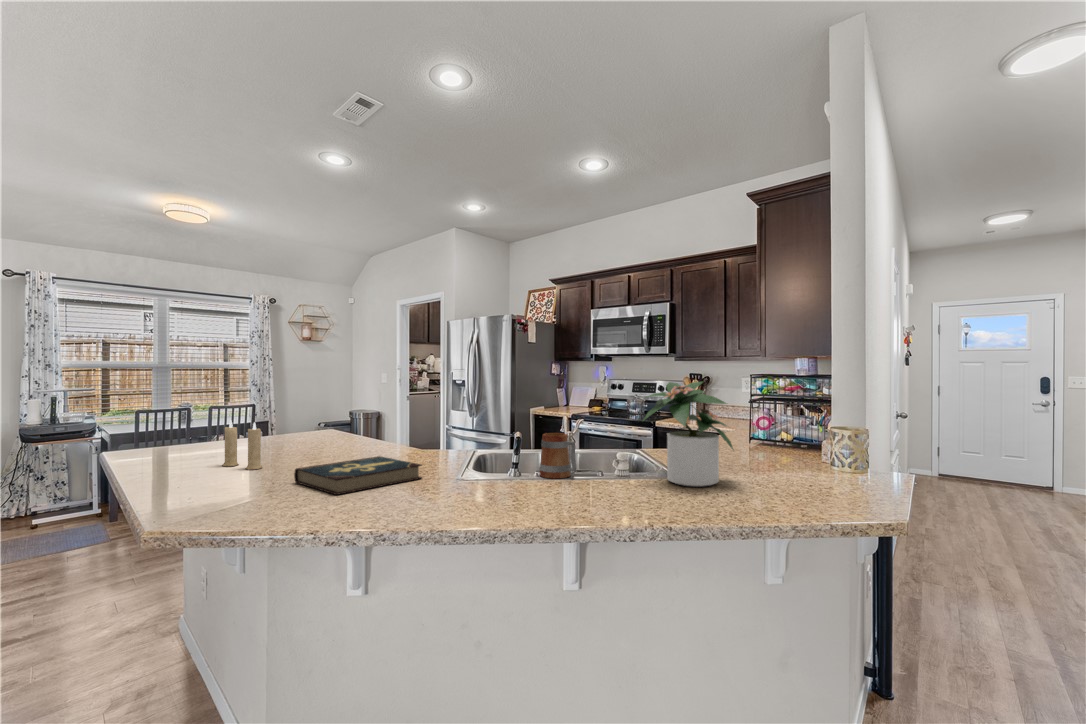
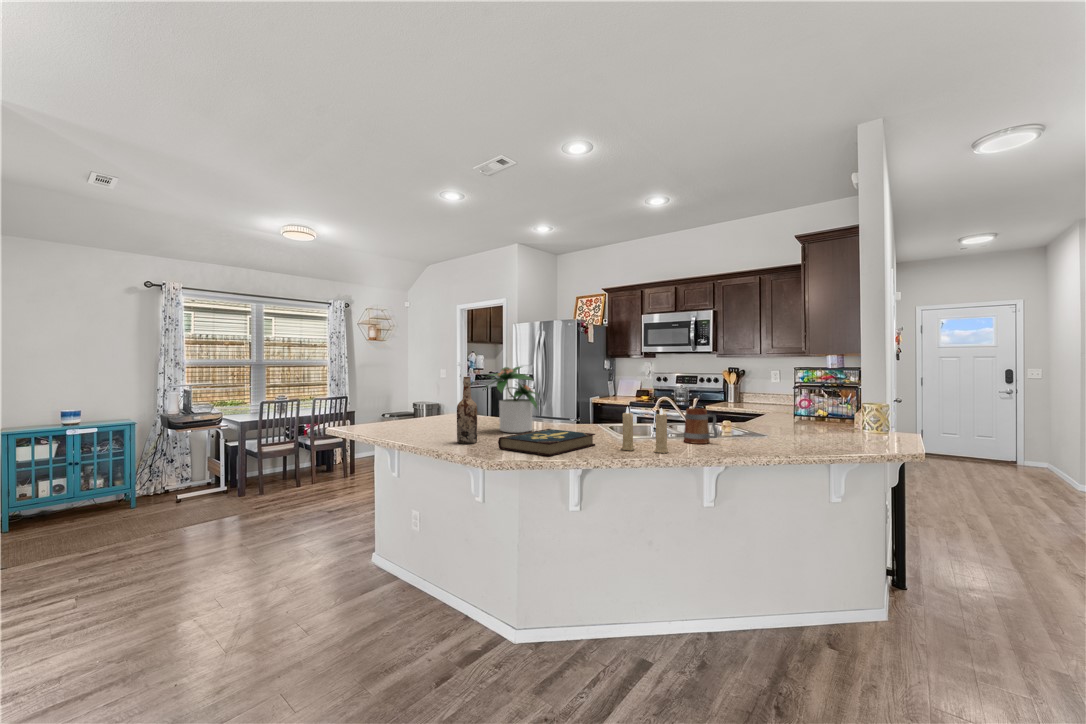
potted plant: present [643,382,734,487] -> present [484,366,537,433]
wine bottle: none [260,392,287,475] -> present [457,377,477,444]
candle: present [222,421,262,470] -> present [621,407,668,453]

